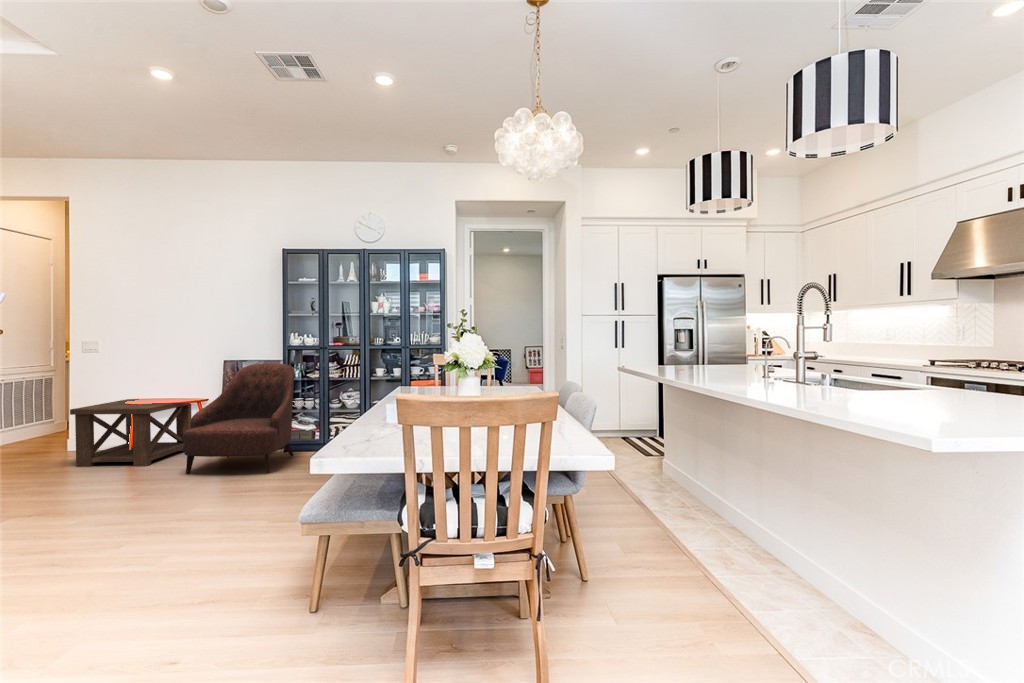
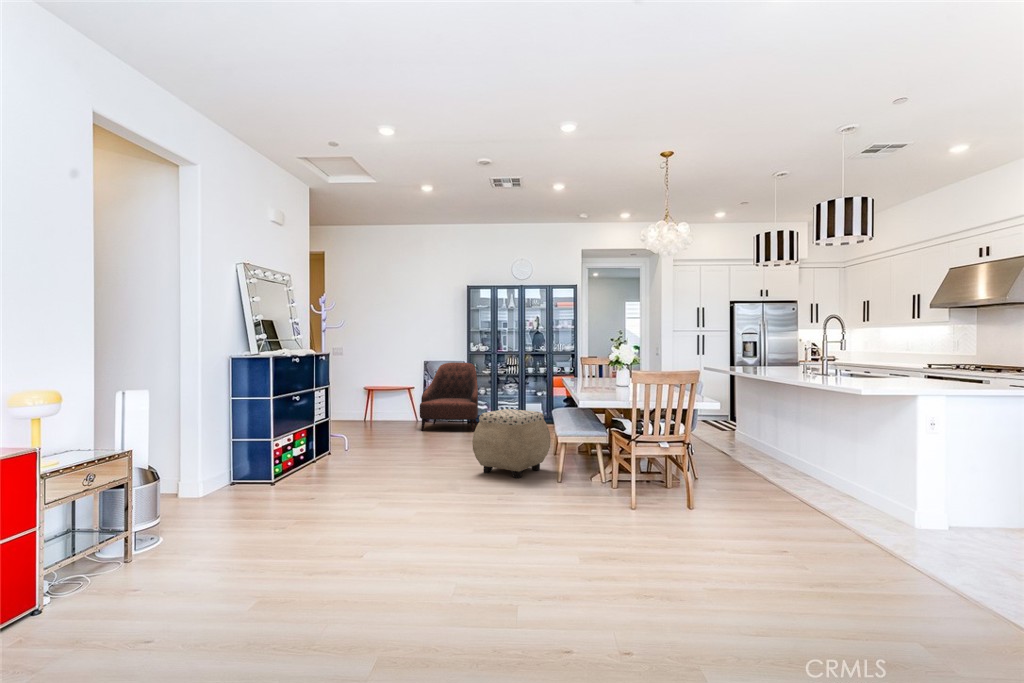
side table: present [70,399,191,467] -> none [344,386,405,427]
ottoman: none [98,471,287,641] -> present [472,409,551,478]

